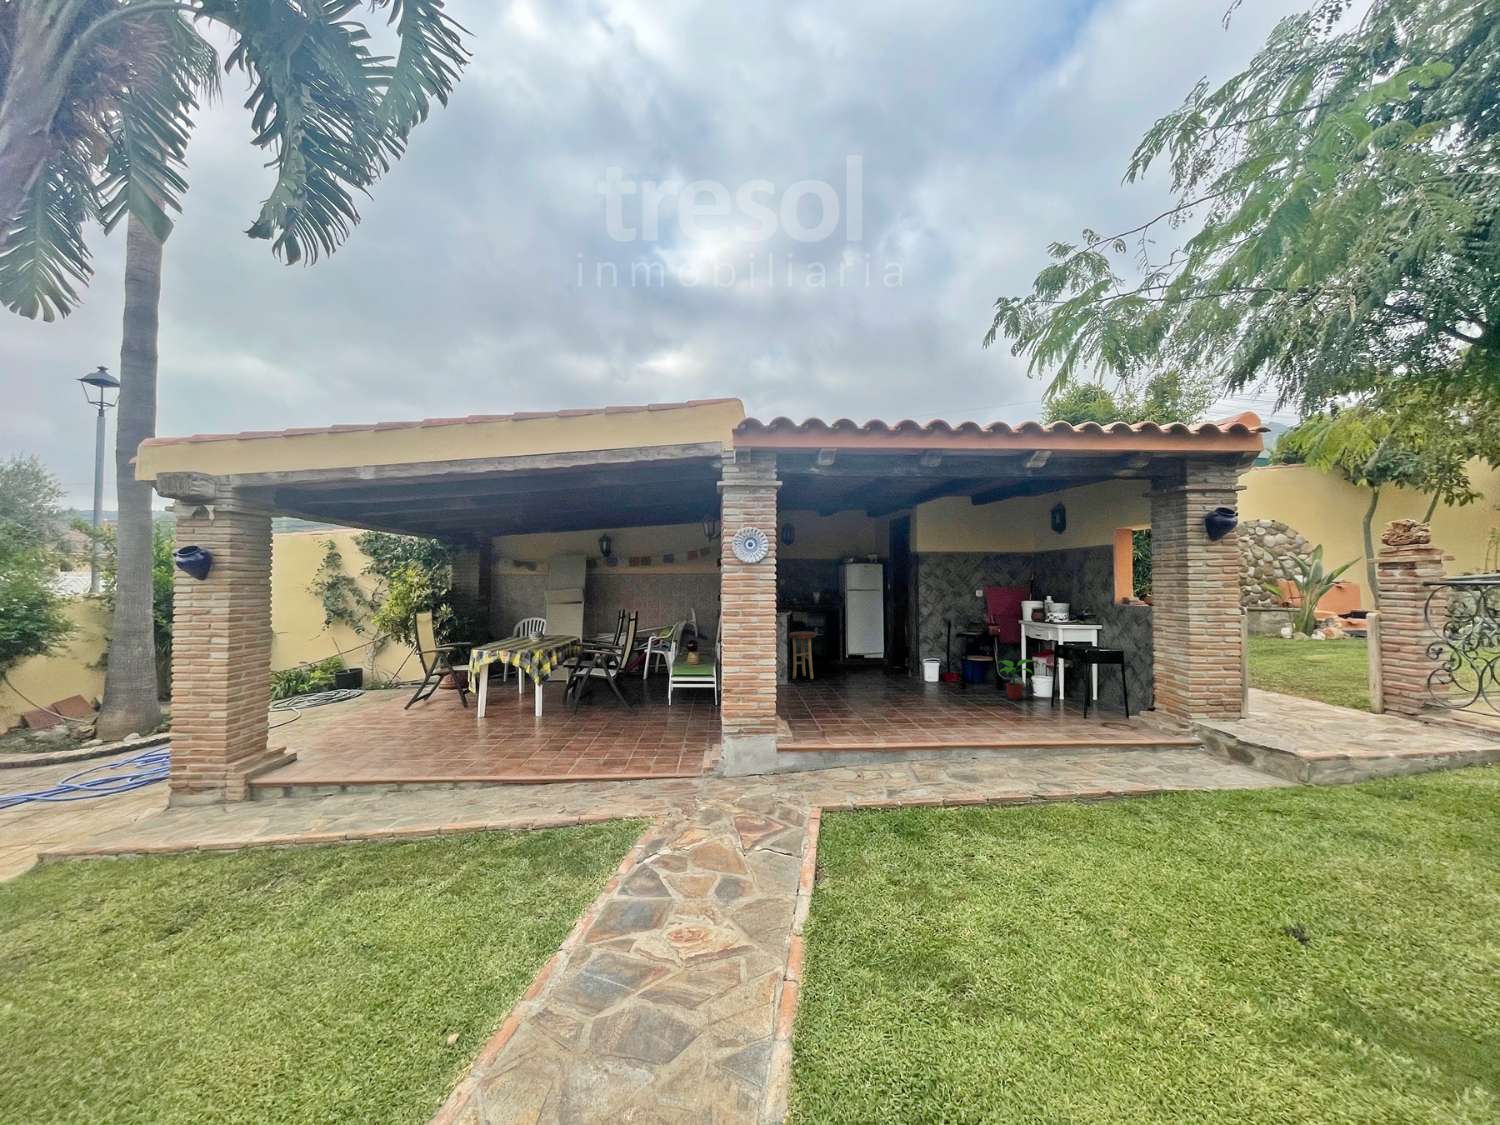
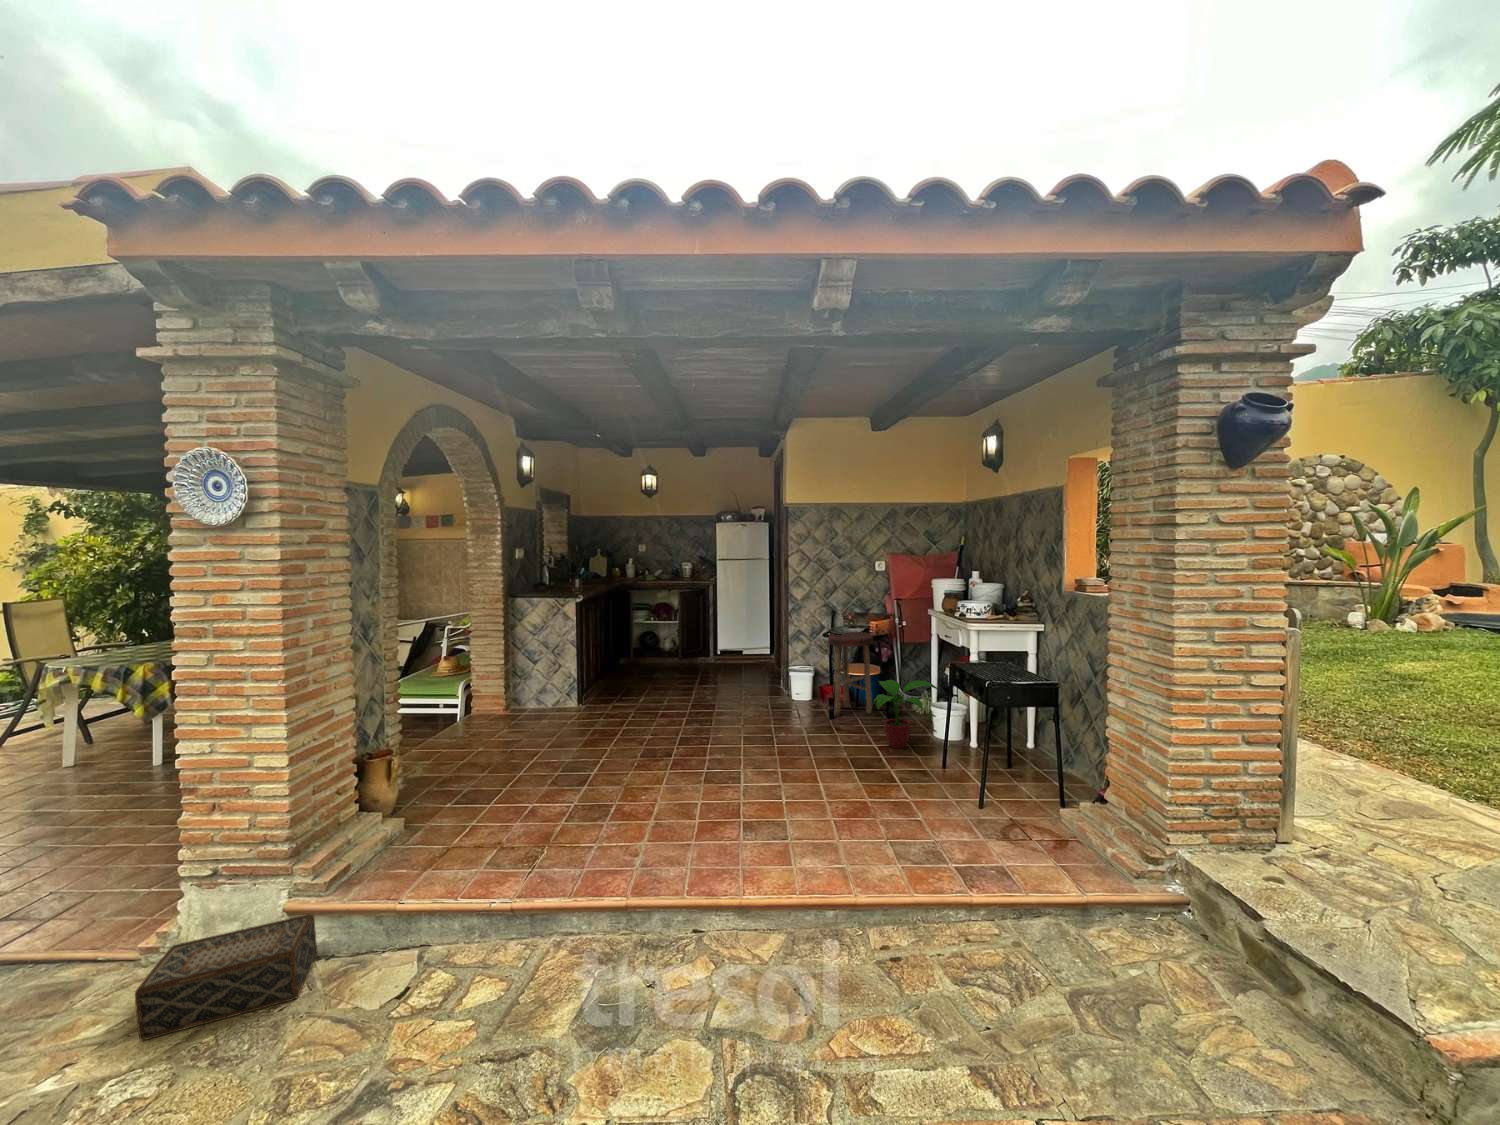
stool: present [789,631,816,679] -> present [827,632,873,716]
woven basket: none [749,747,813,787] -> present [135,914,318,1041]

